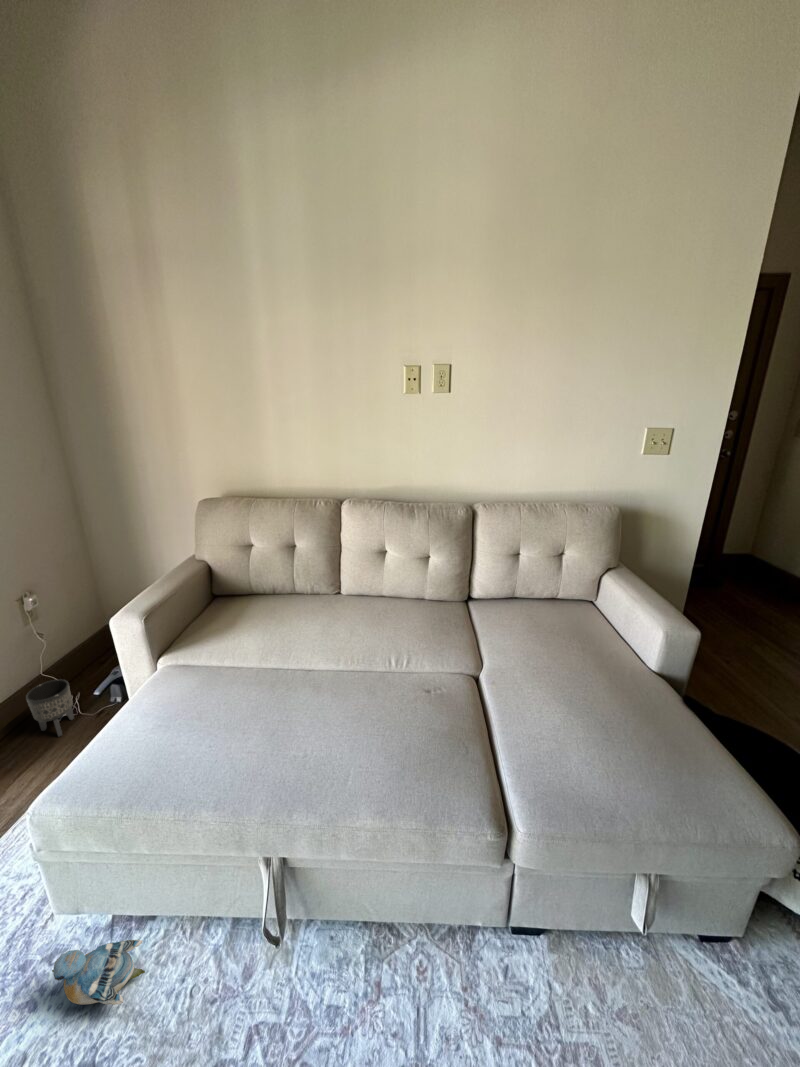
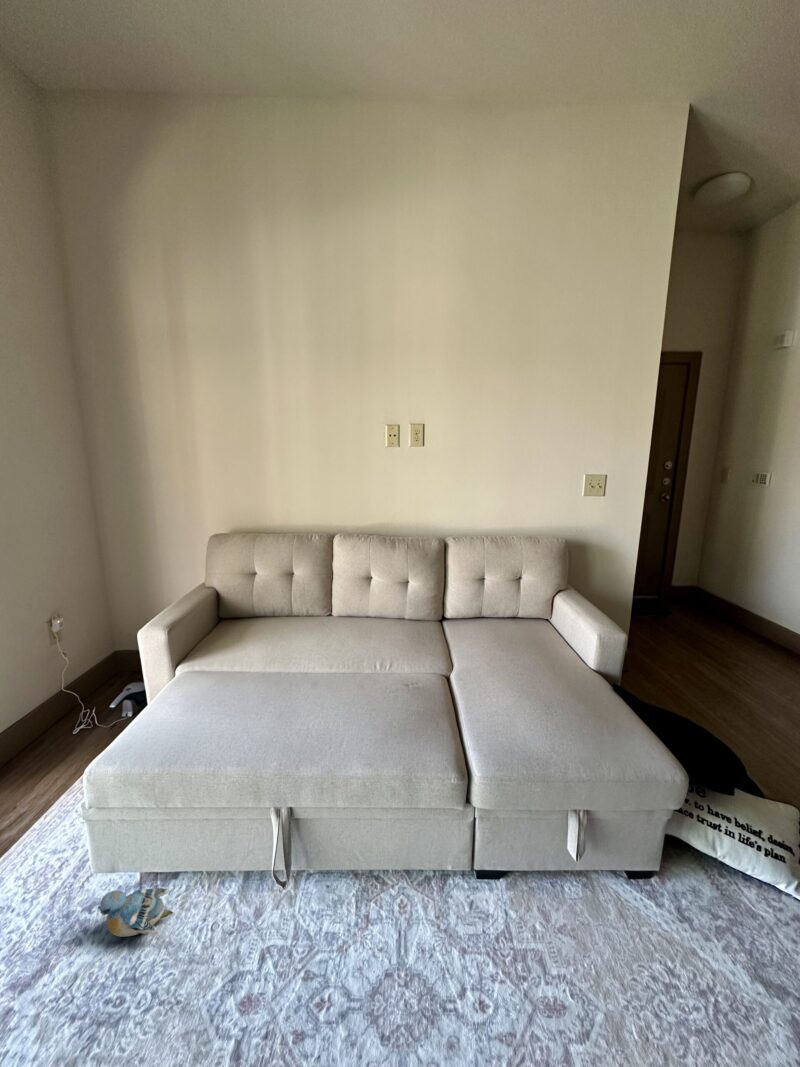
planter: present [26,679,74,736] -> none [52,693,91,745]

